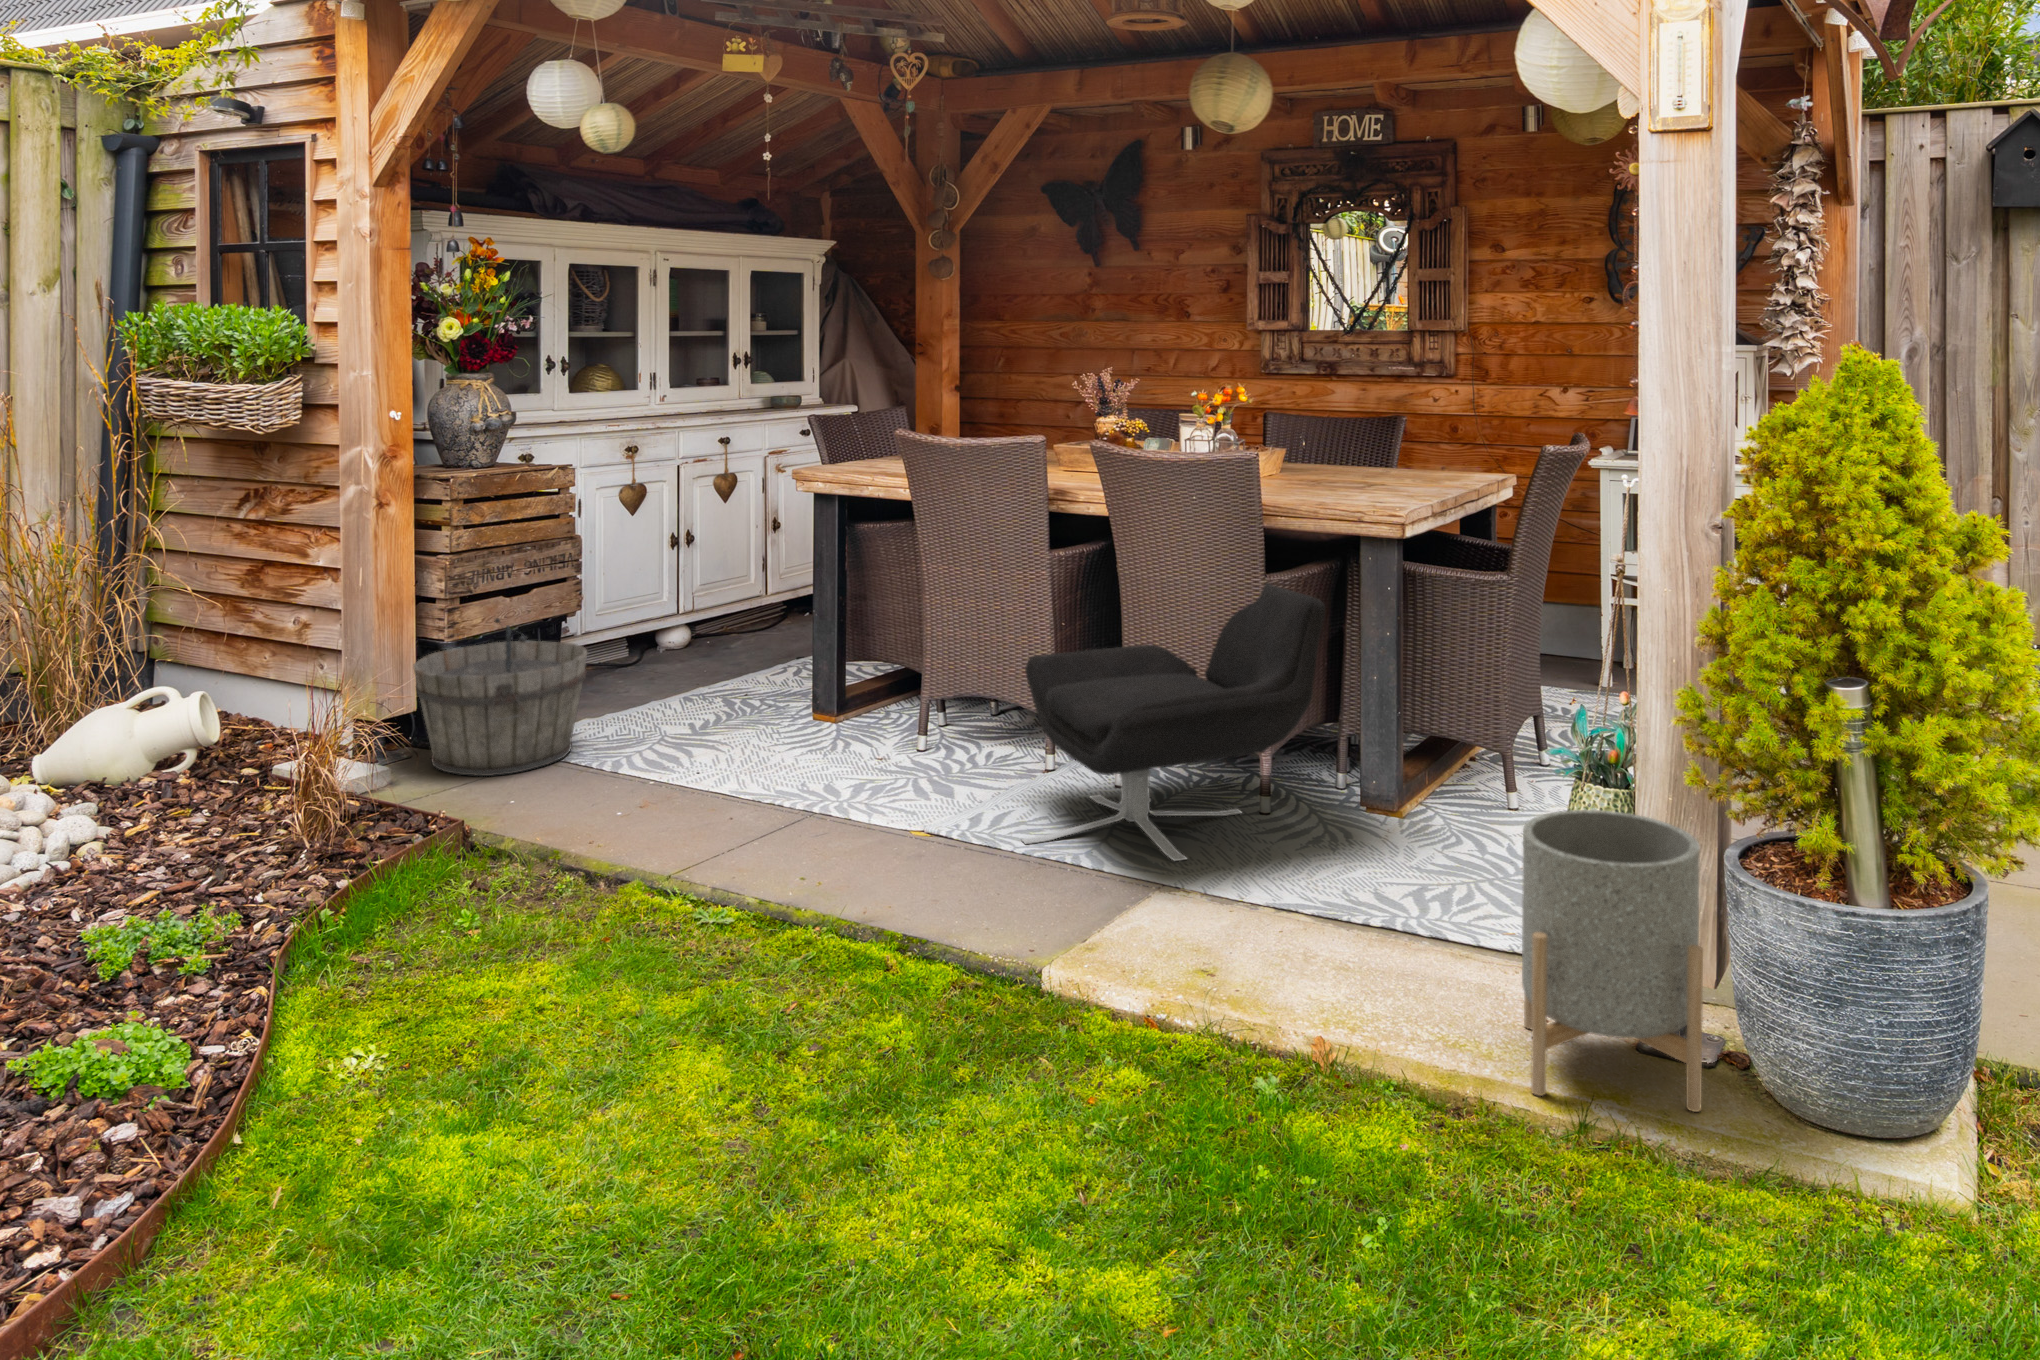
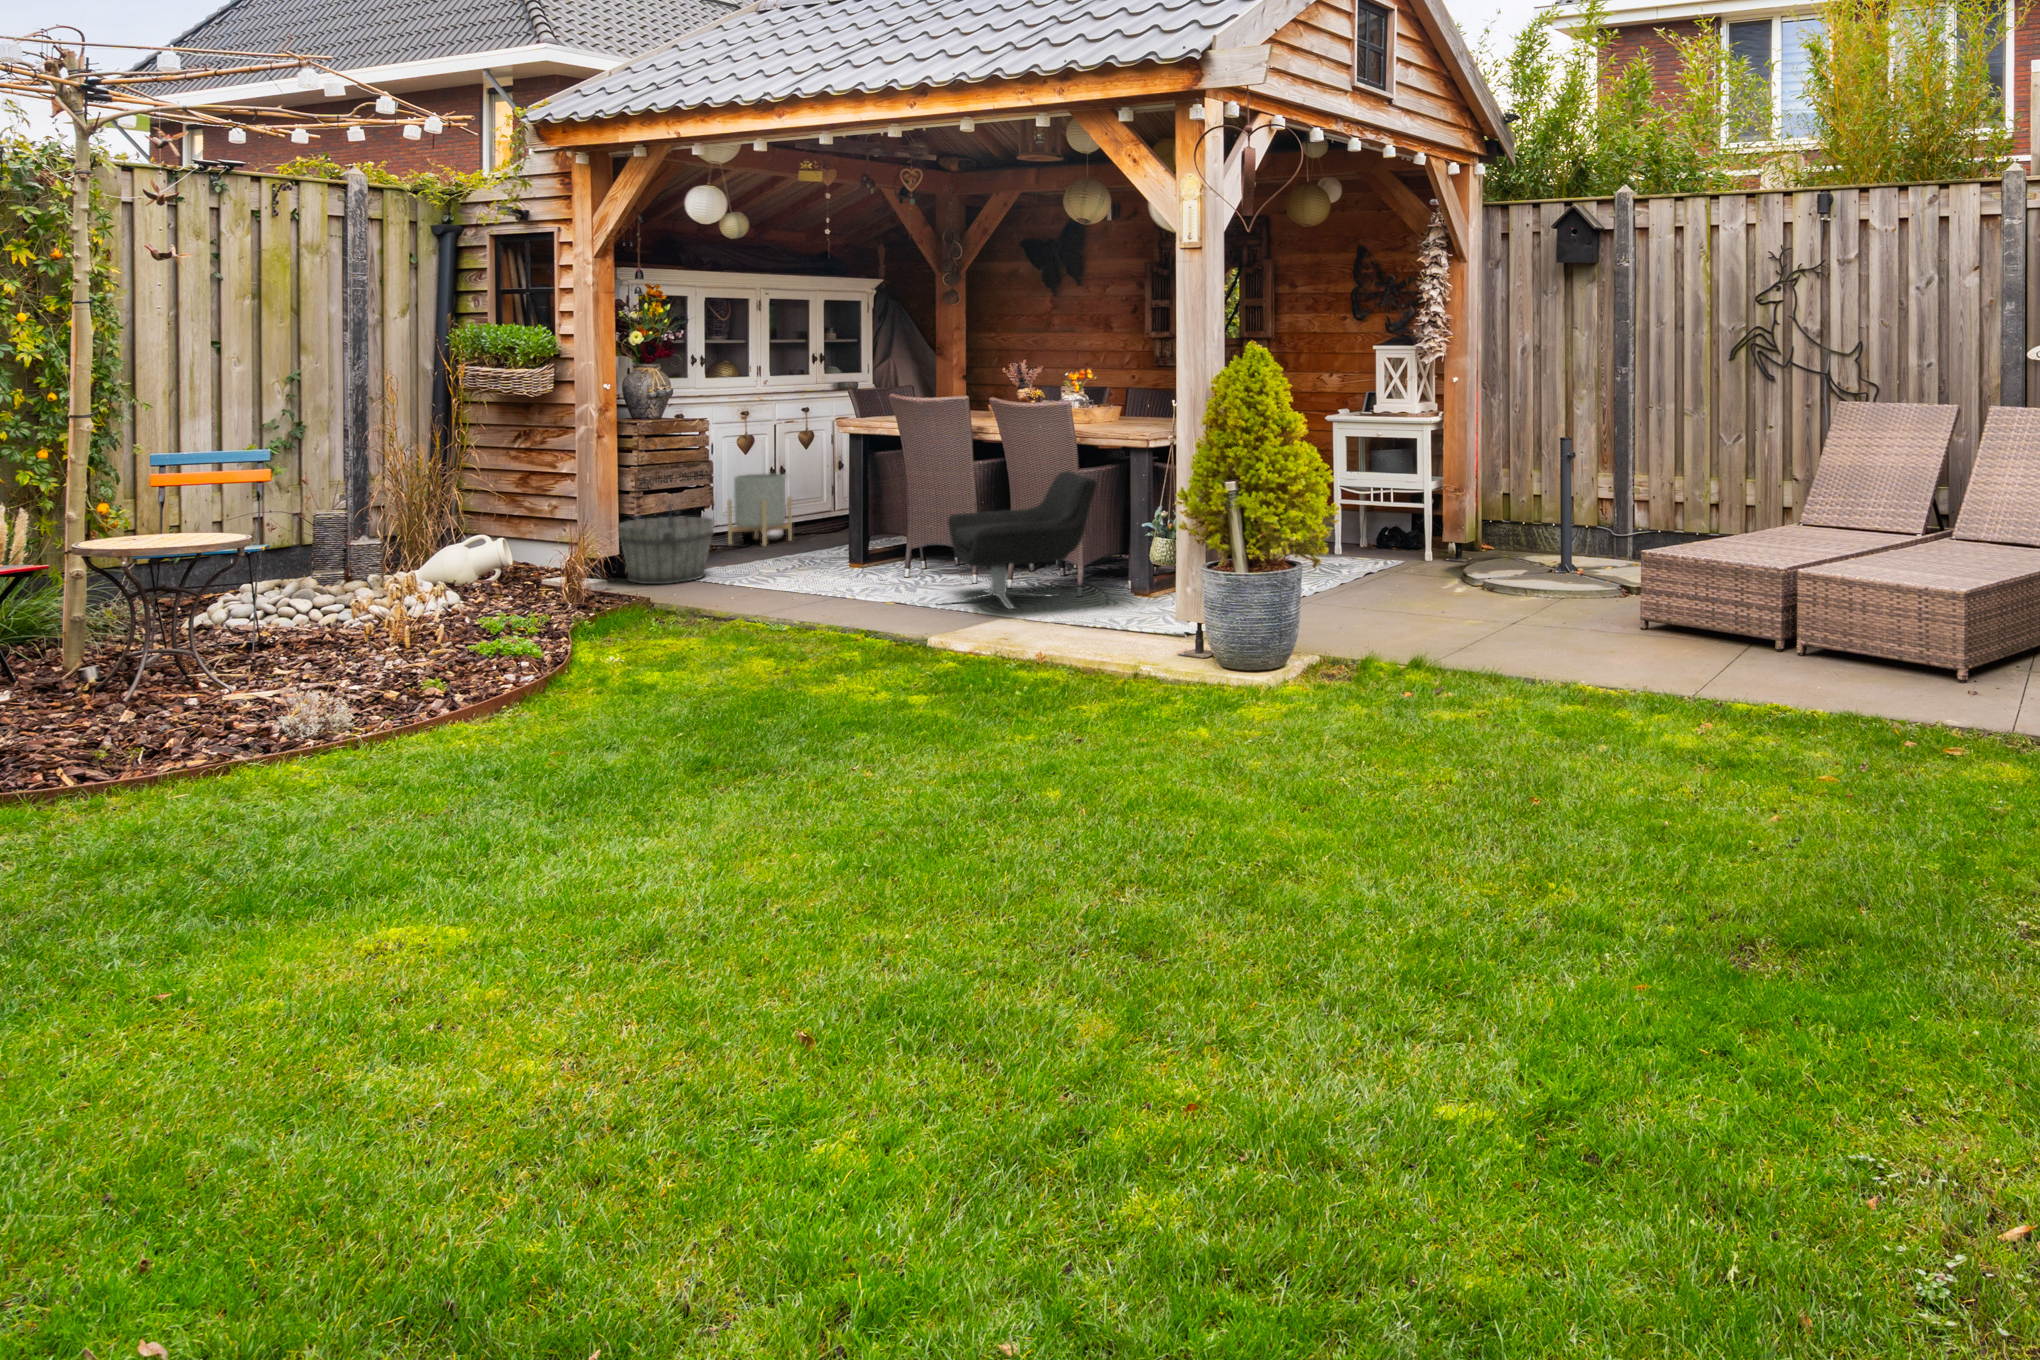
planter: present [1522,810,1703,1112] -> present [728,474,792,546]

